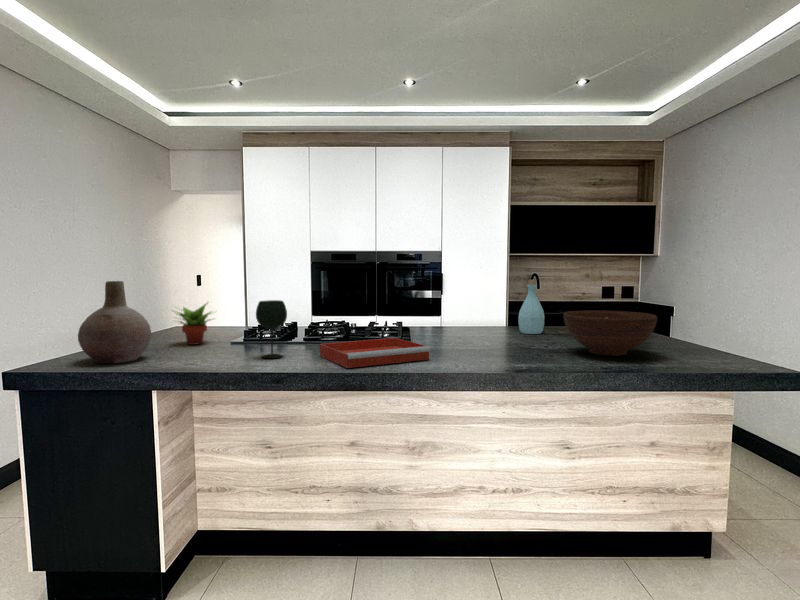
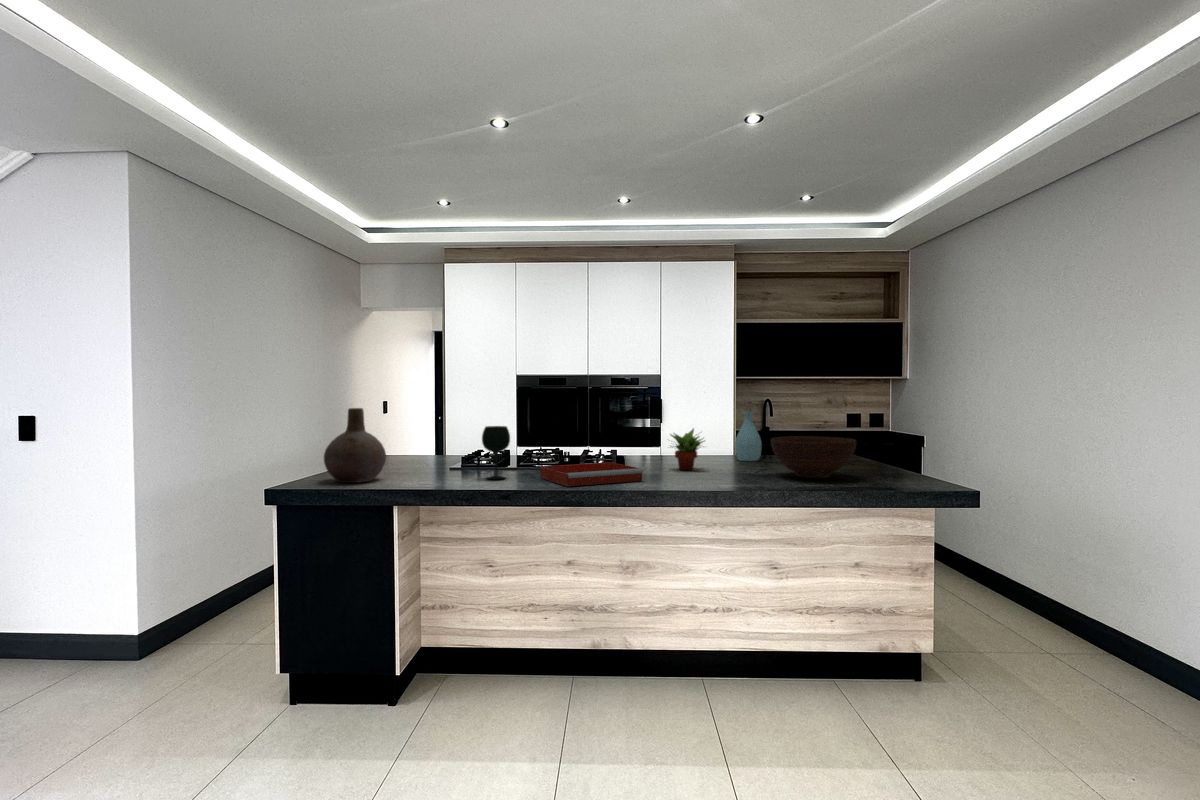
succulent plant: present [177,303,212,345] -> present [671,429,704,470]

